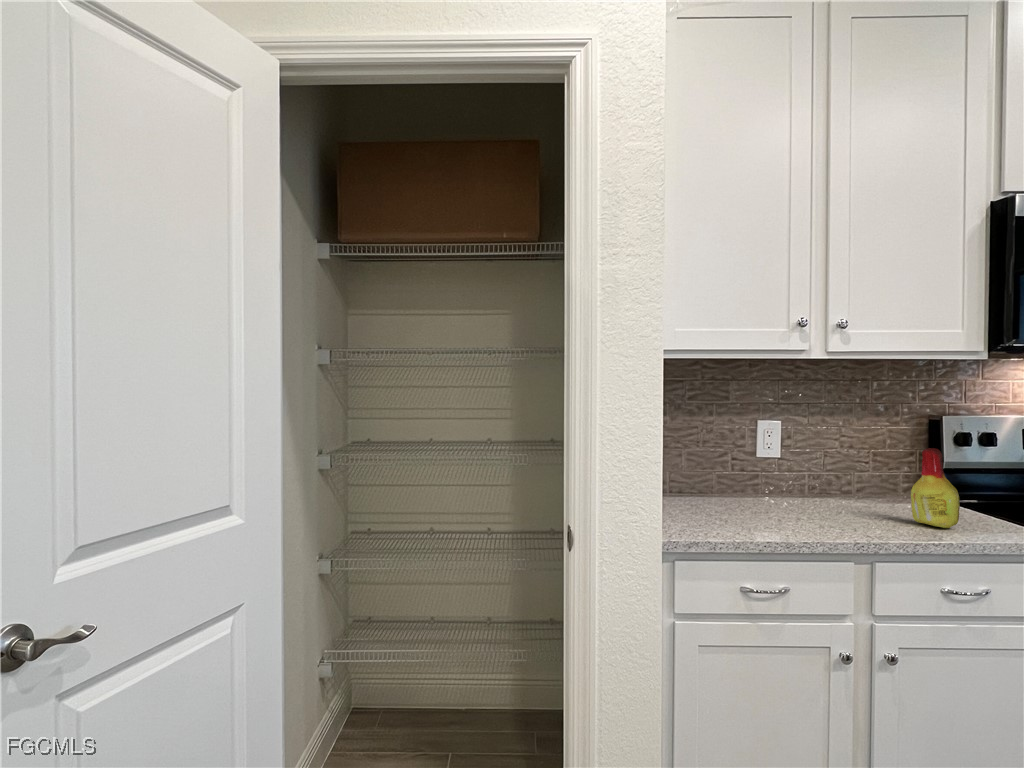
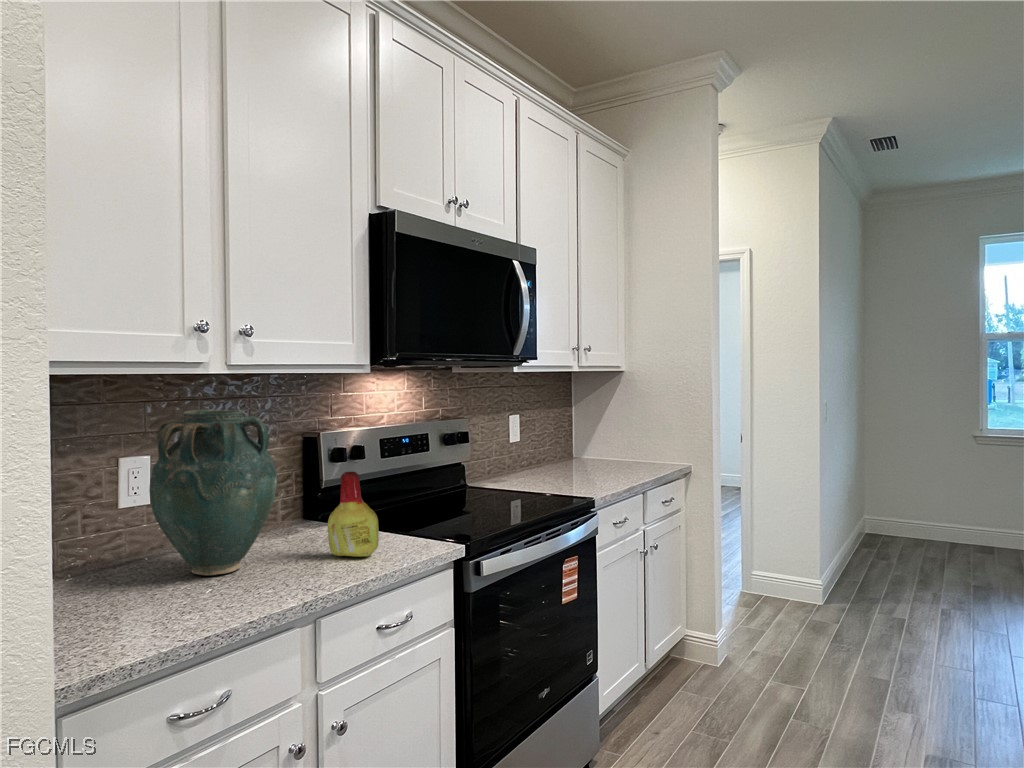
vase: none [765,387,863,515] -> present [149,410,277,575]

